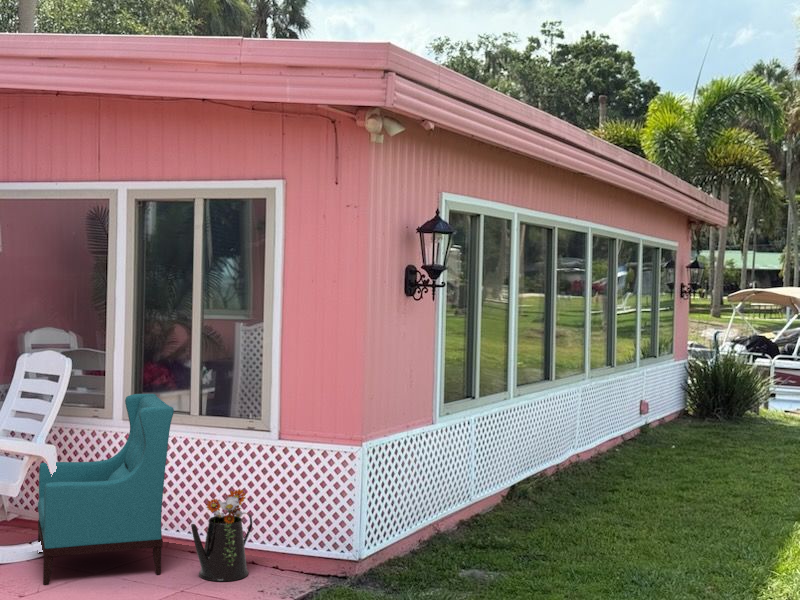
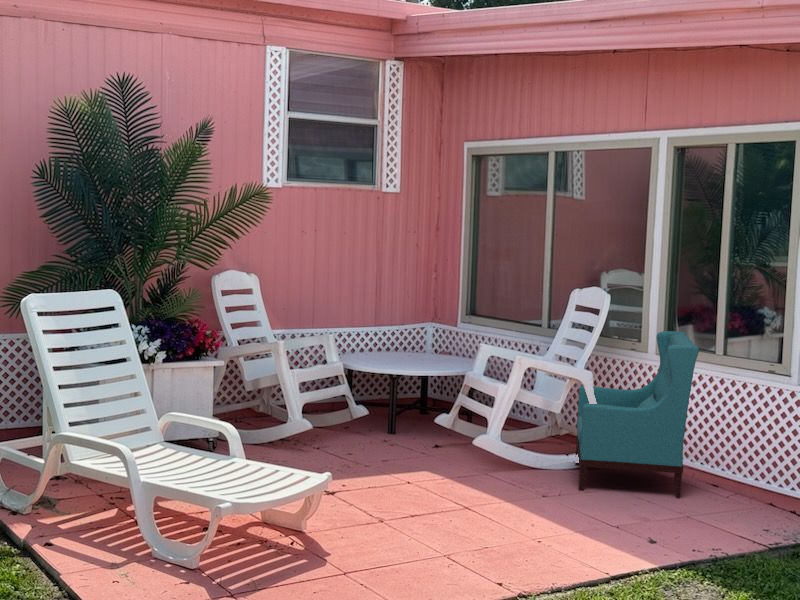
watering can: present [191,489,252,581] -> none [710,428,771,514]

